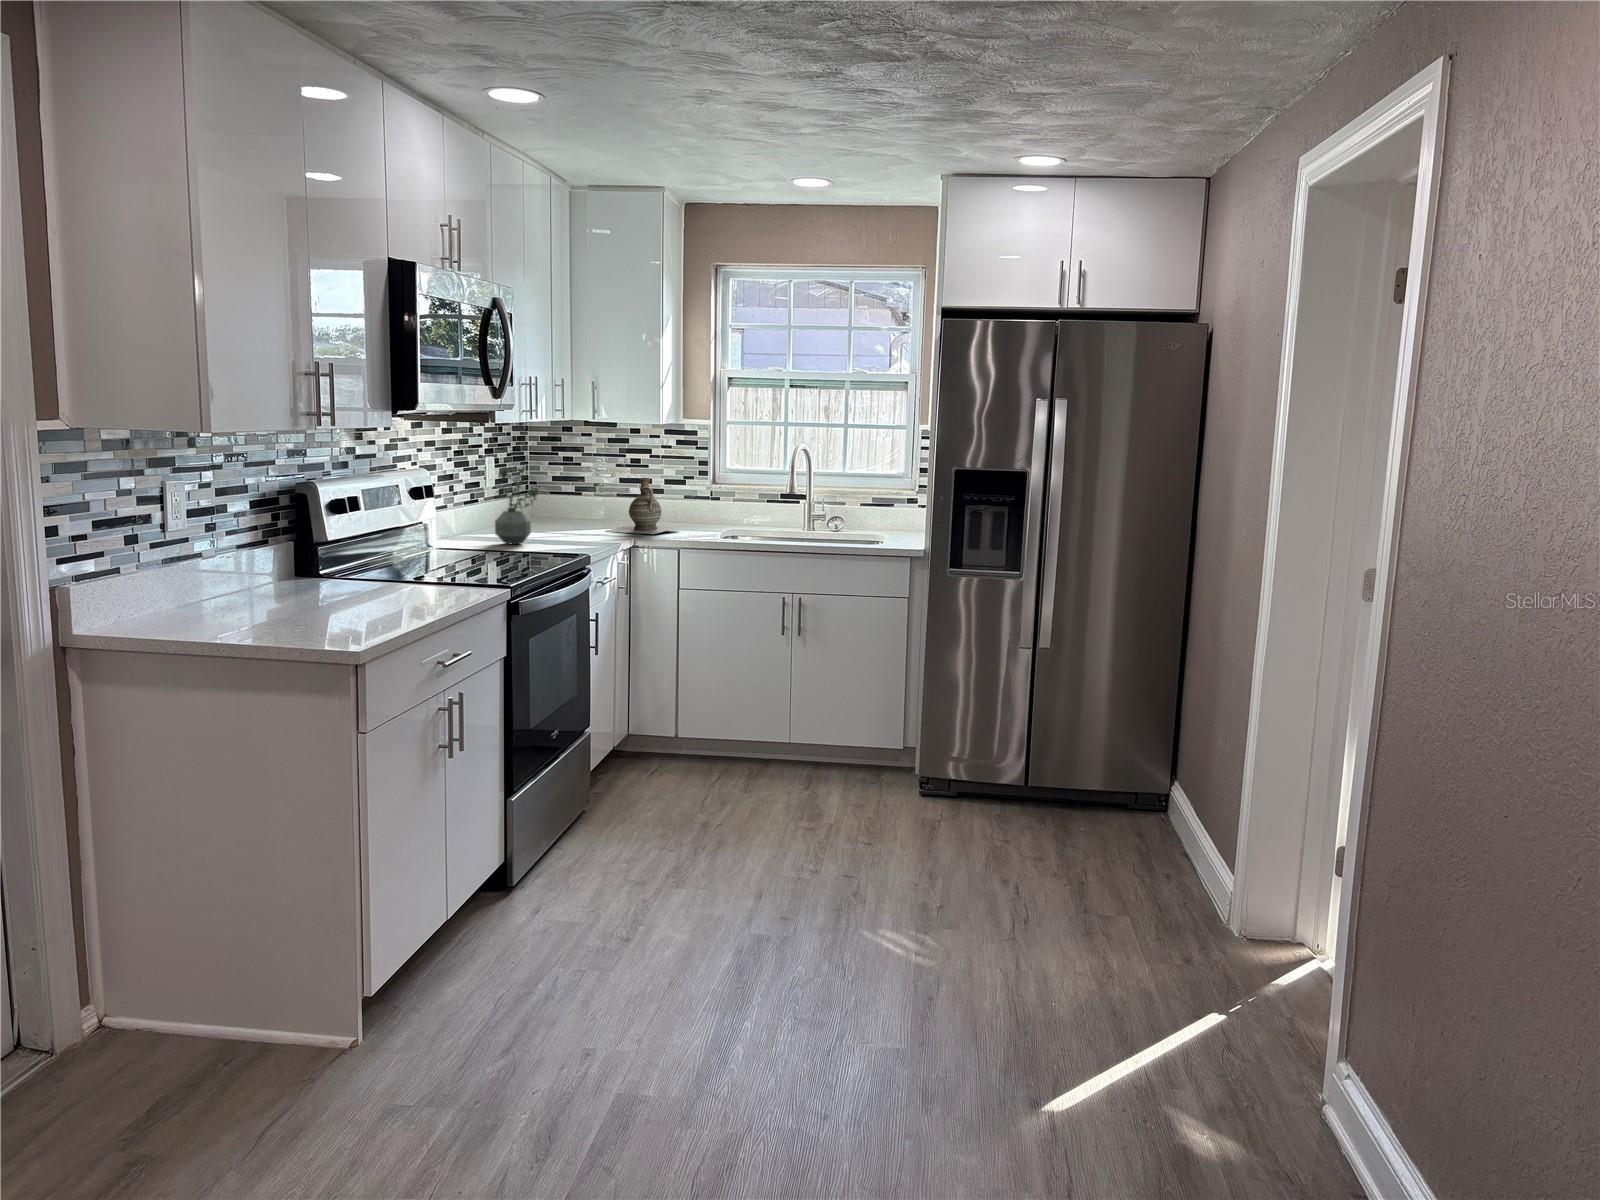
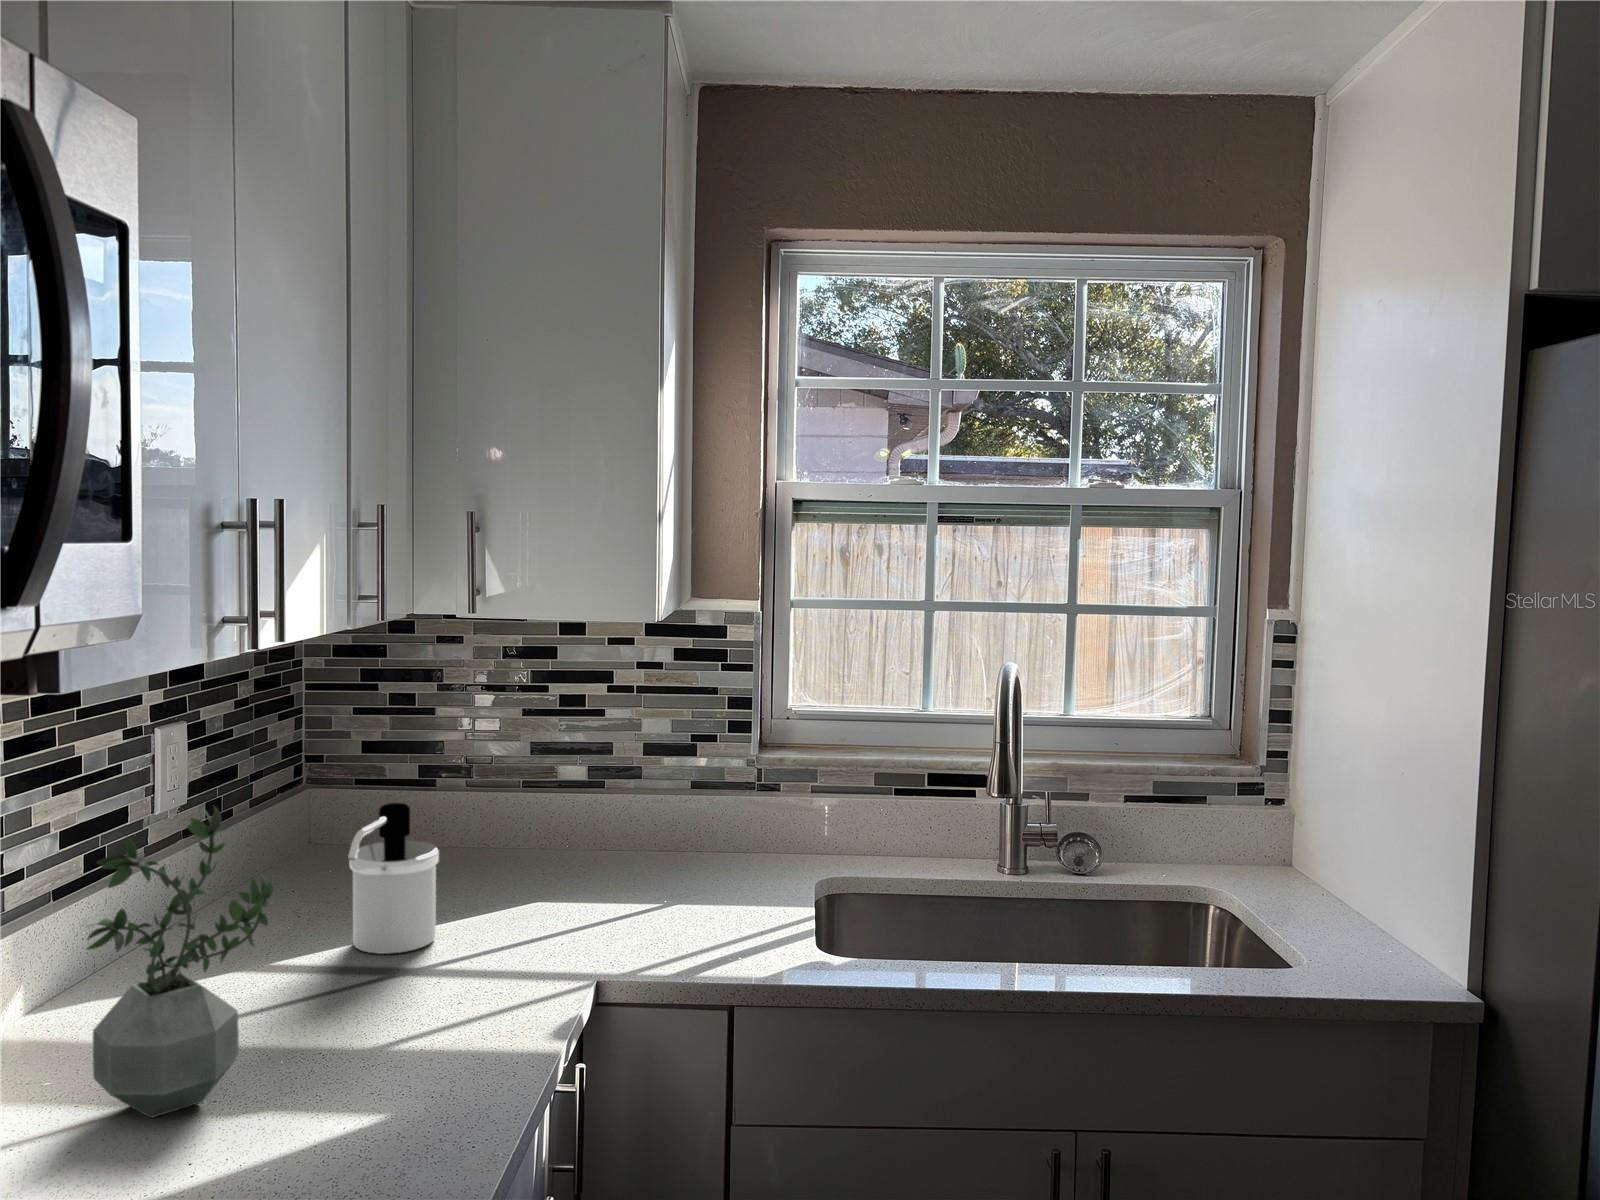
ceramic jug: present [607,478,680,534] -> none [498,772,712,950]
soap dispenser: none [554,484,583,532] -> present [348,803,439,954]

